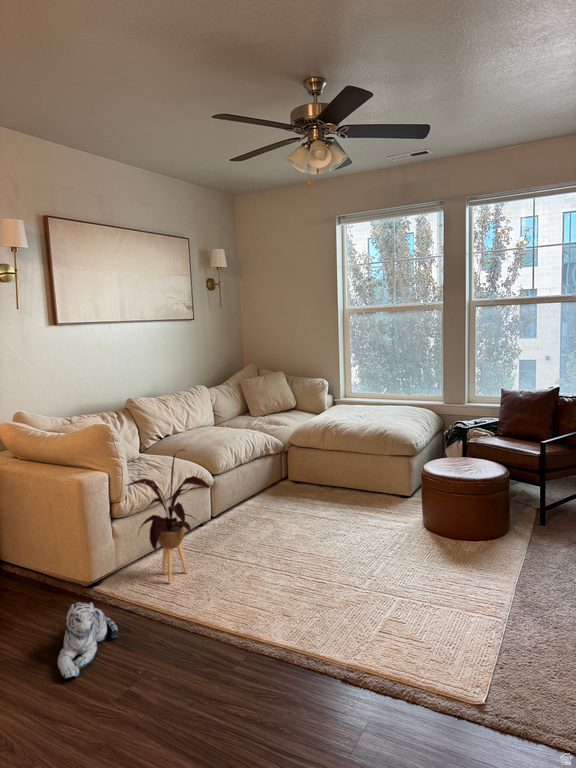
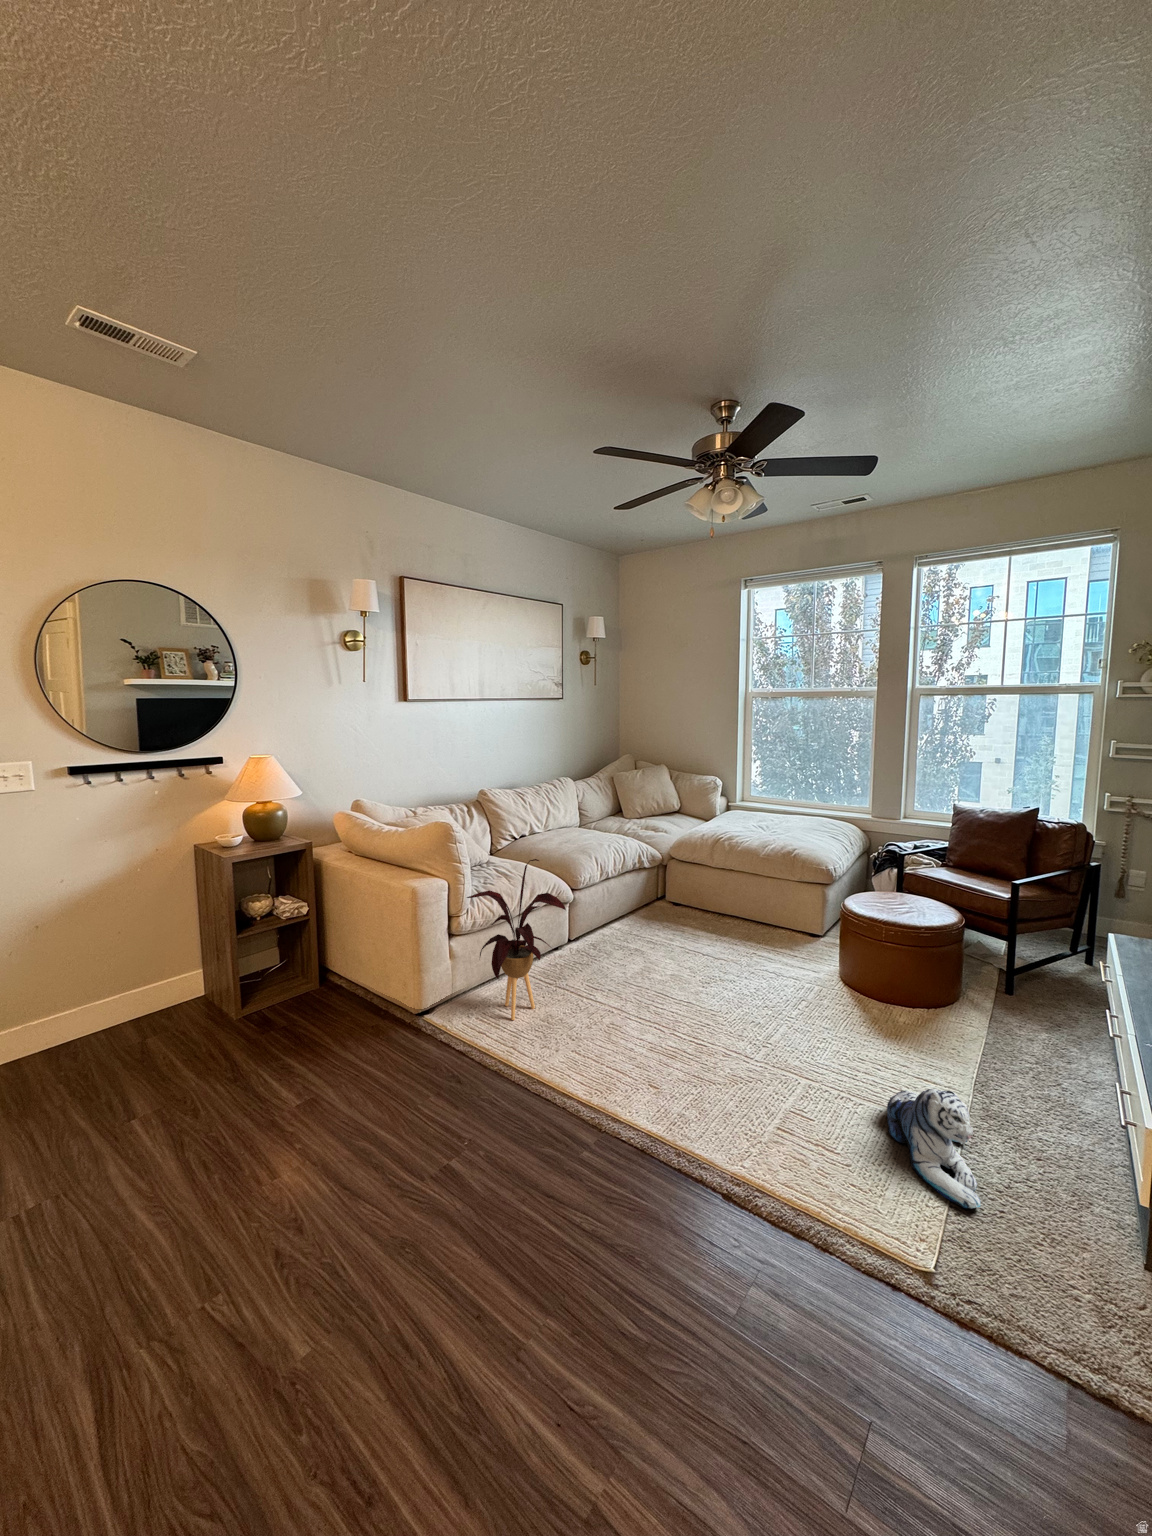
plush toy: present [58,602,118,679] -> present [887,1089,981,1209]

